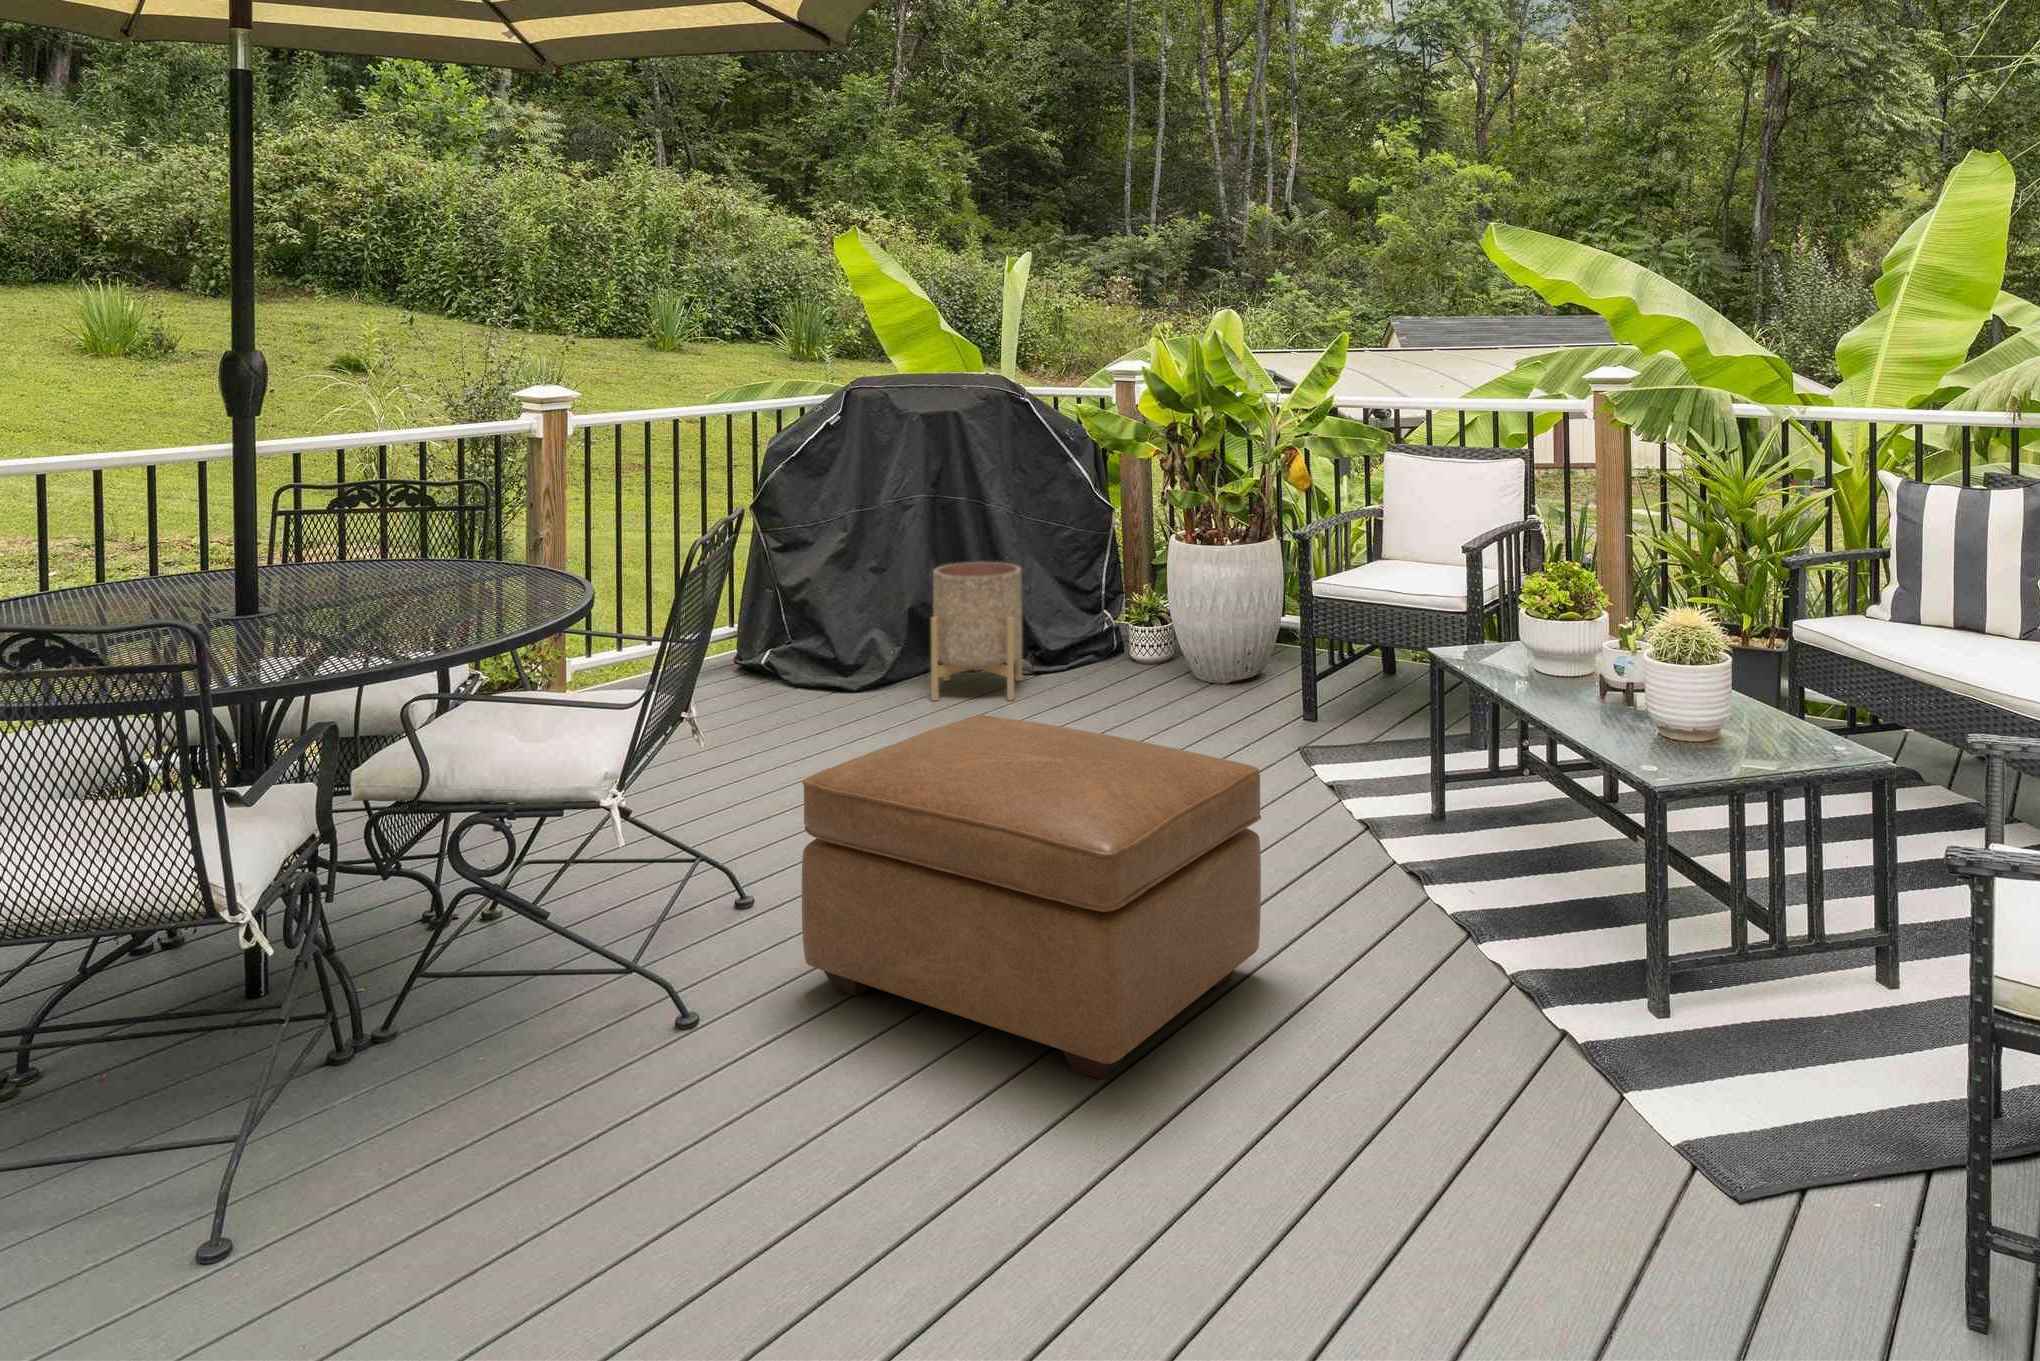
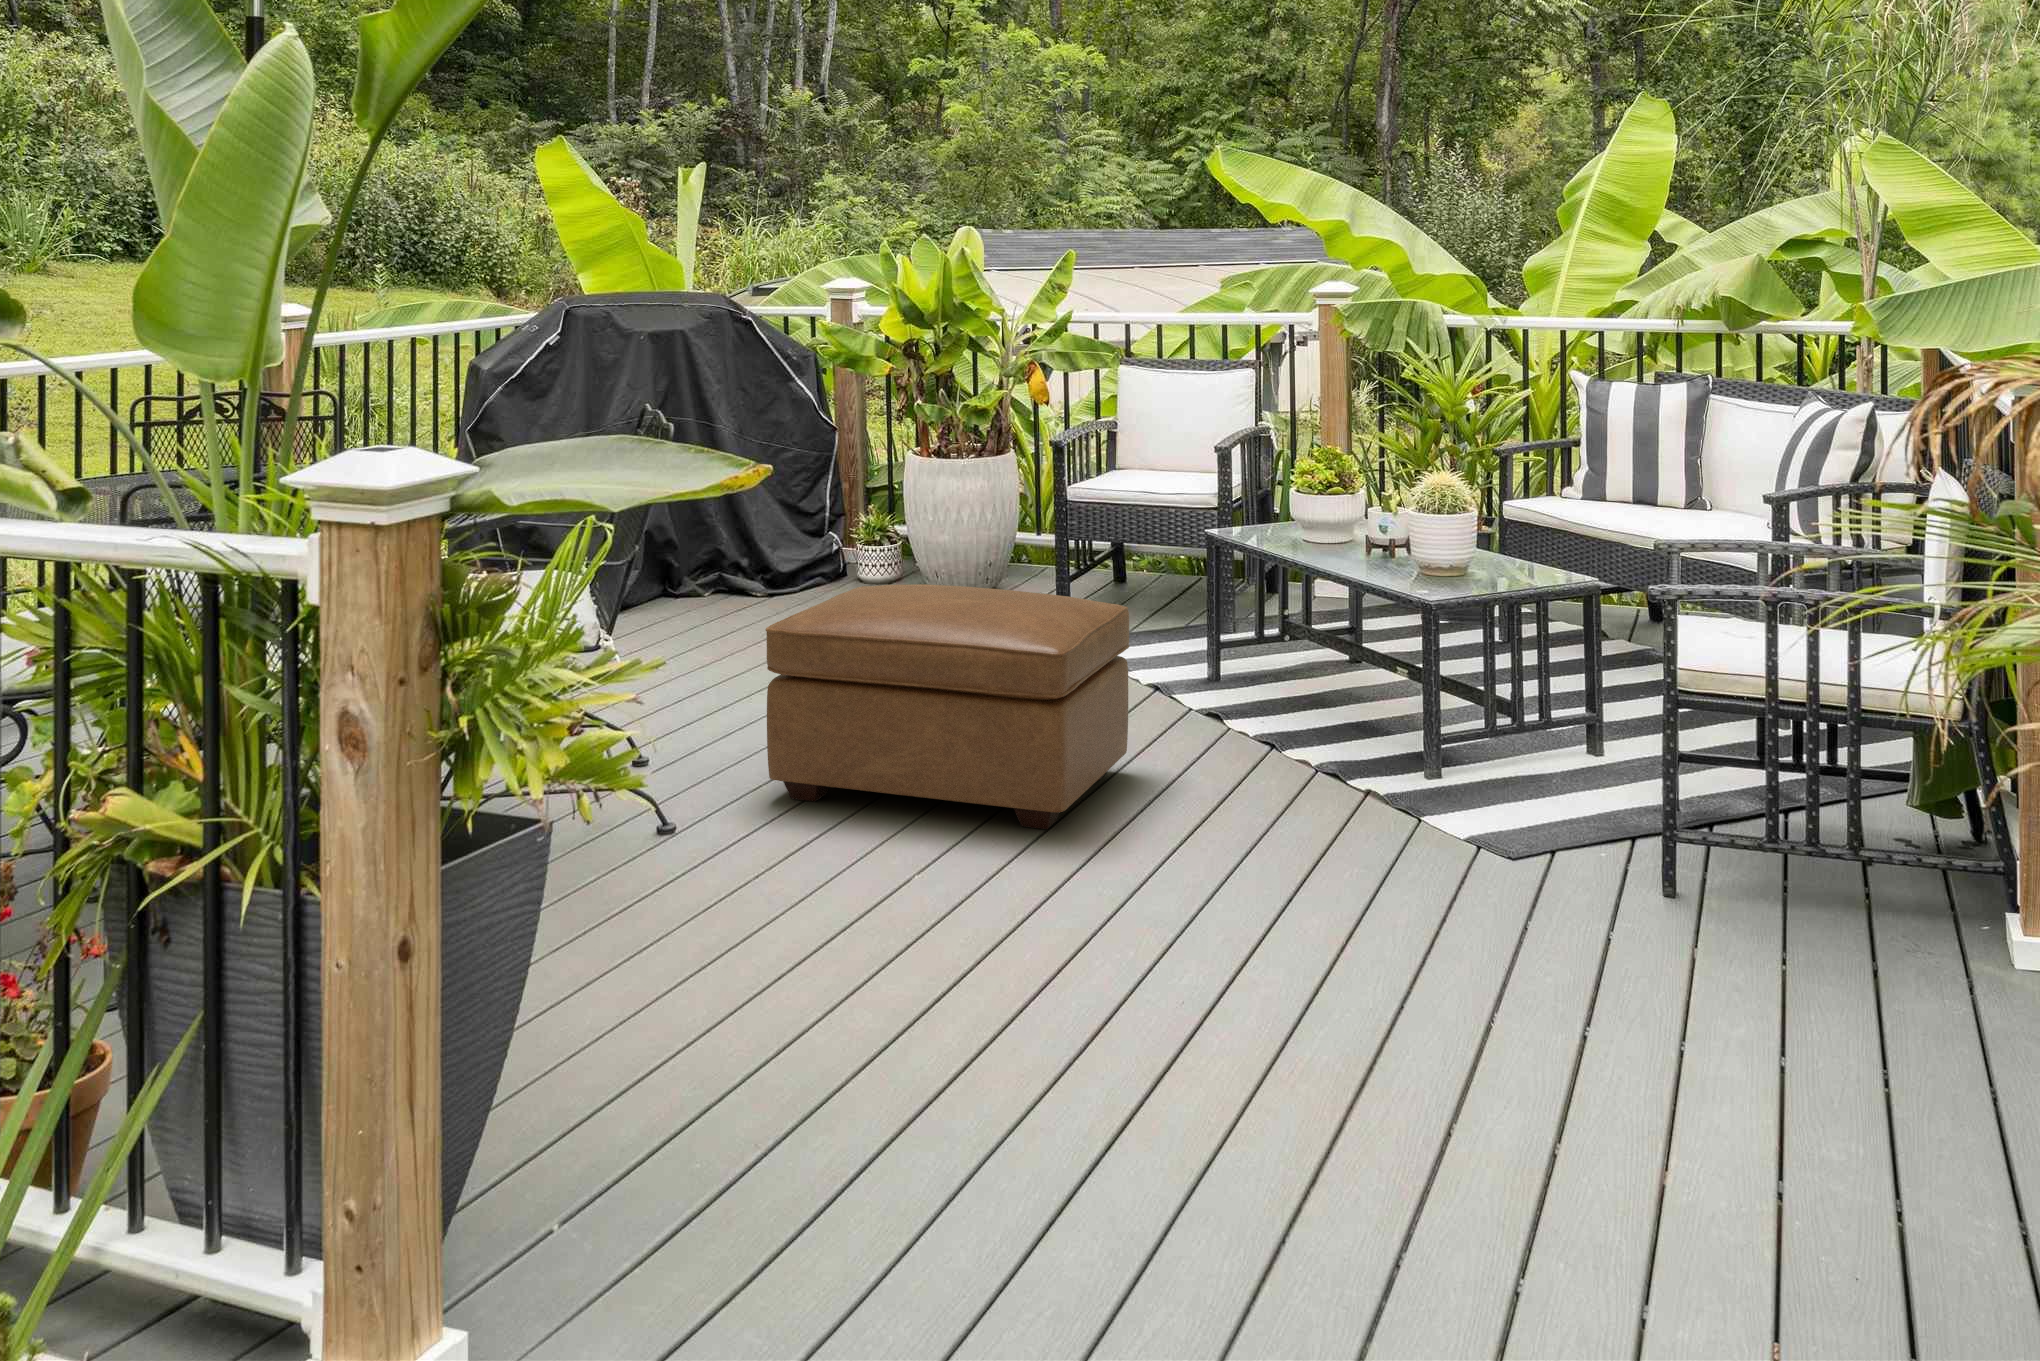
planter: present [931,562,1022,701] -> none [679,483,768,619]

